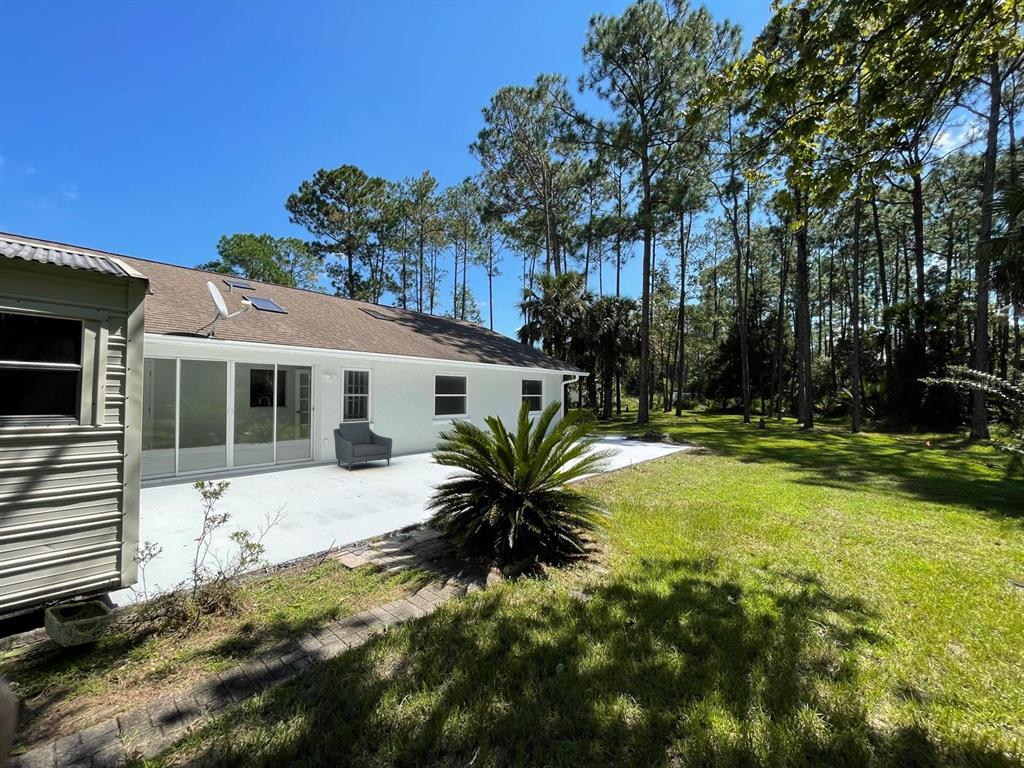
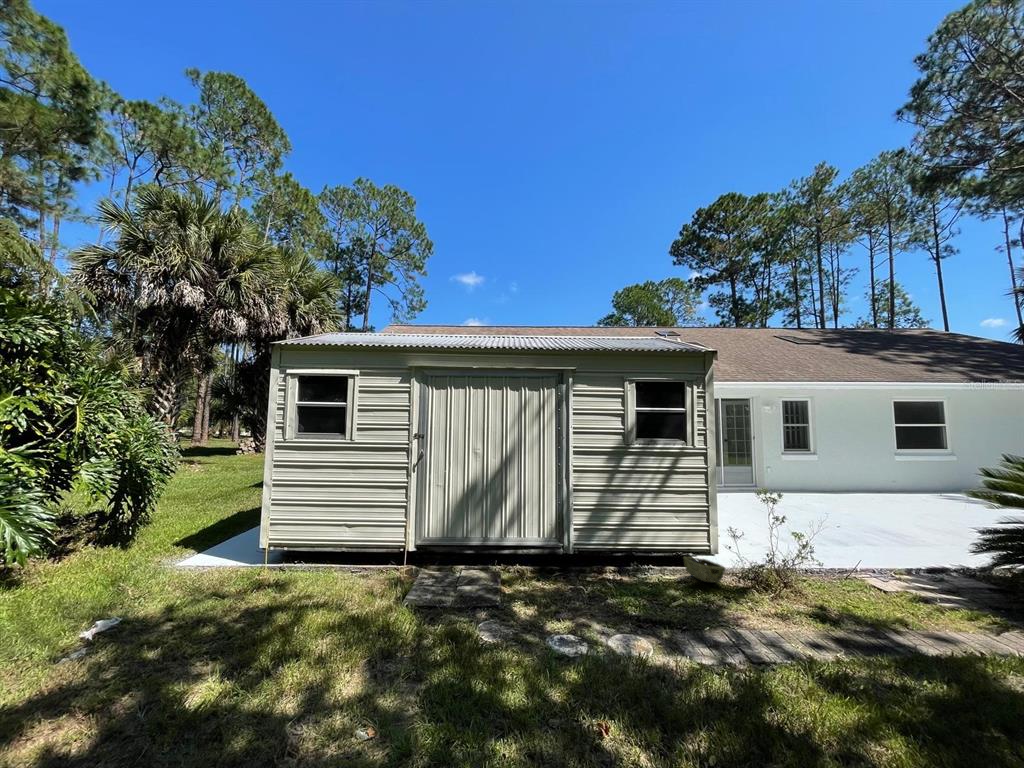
chair: present [334,422,392,471] -> none [777,452,846,500]

